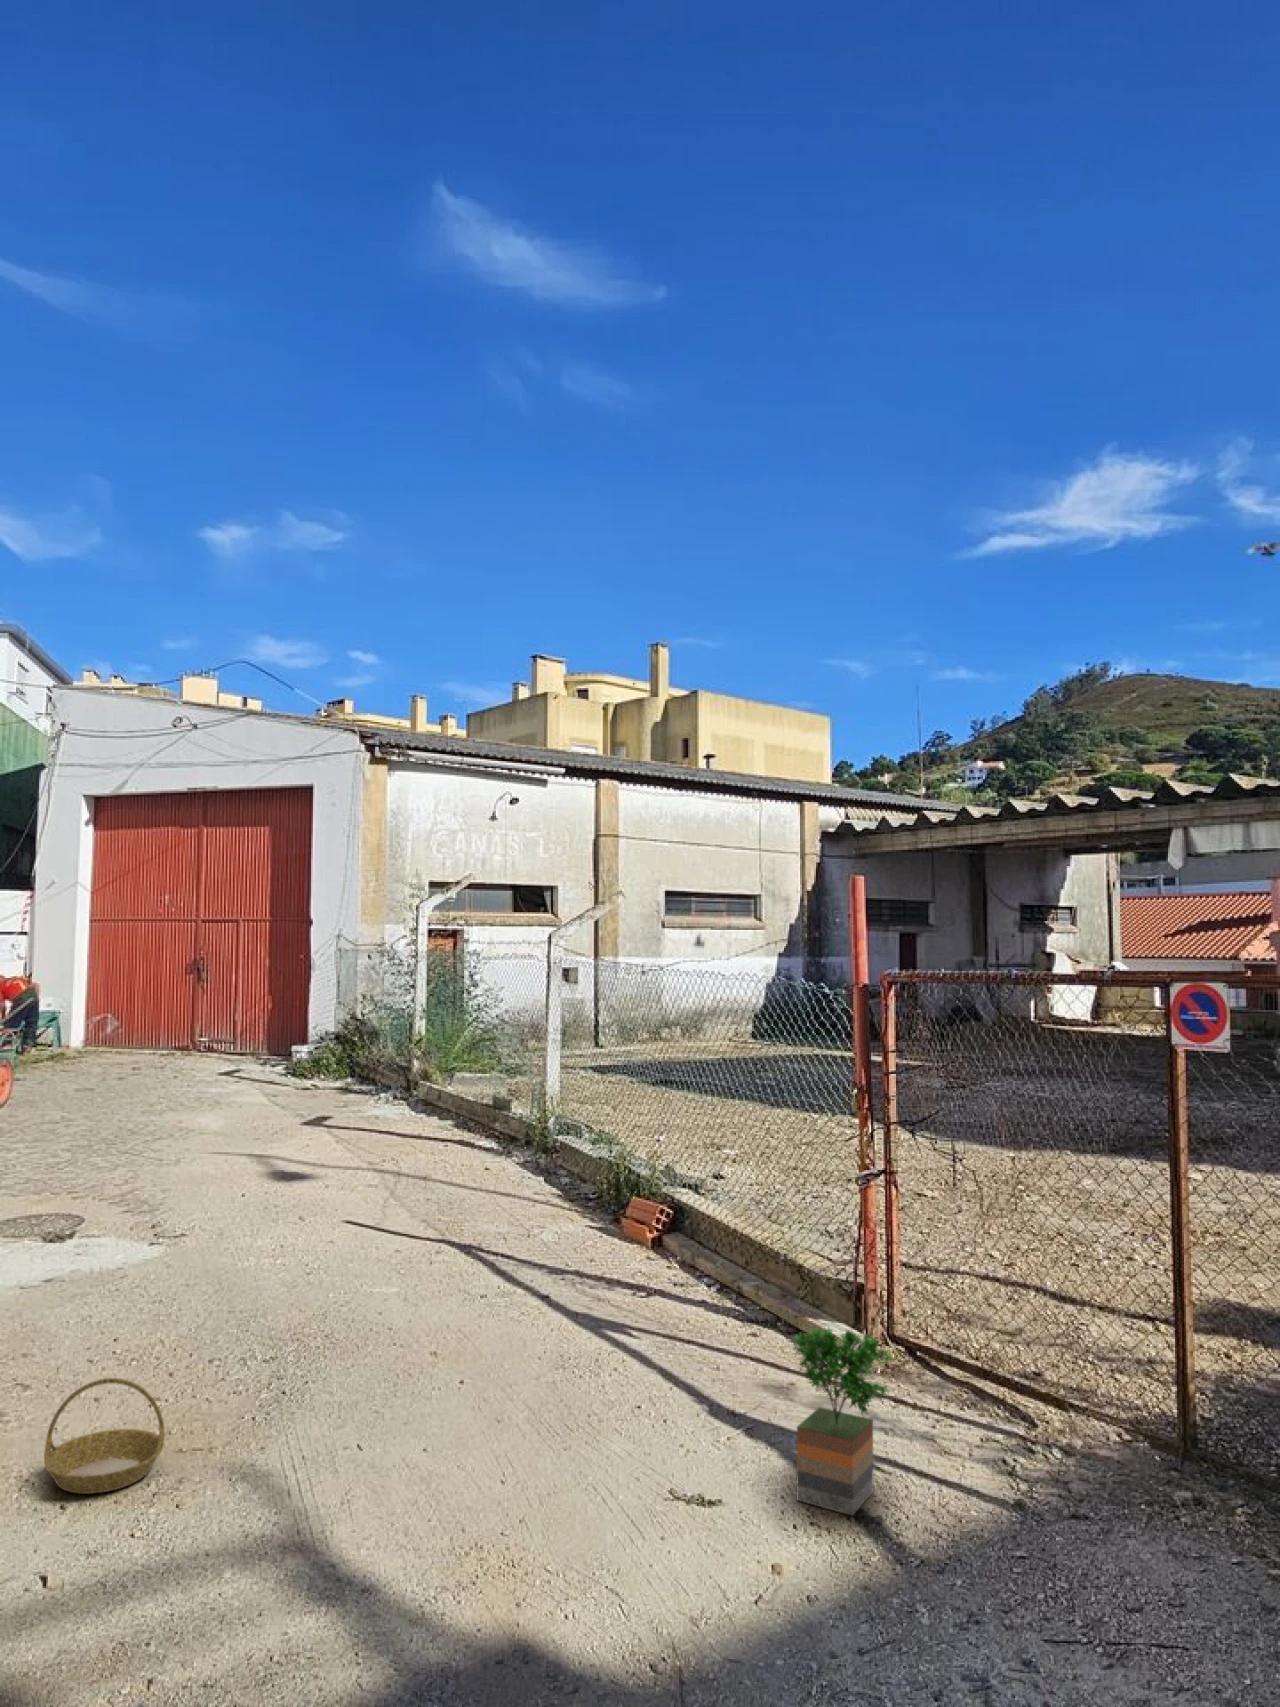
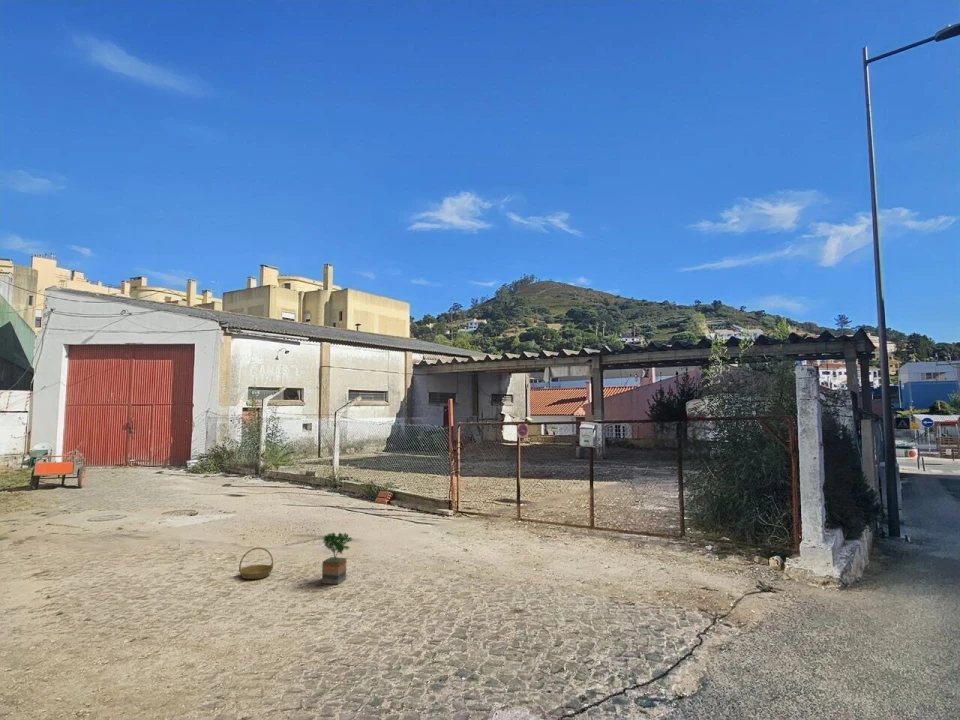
potted tree: present [793,1328,891,1515] -> present [322,533,352,584]

